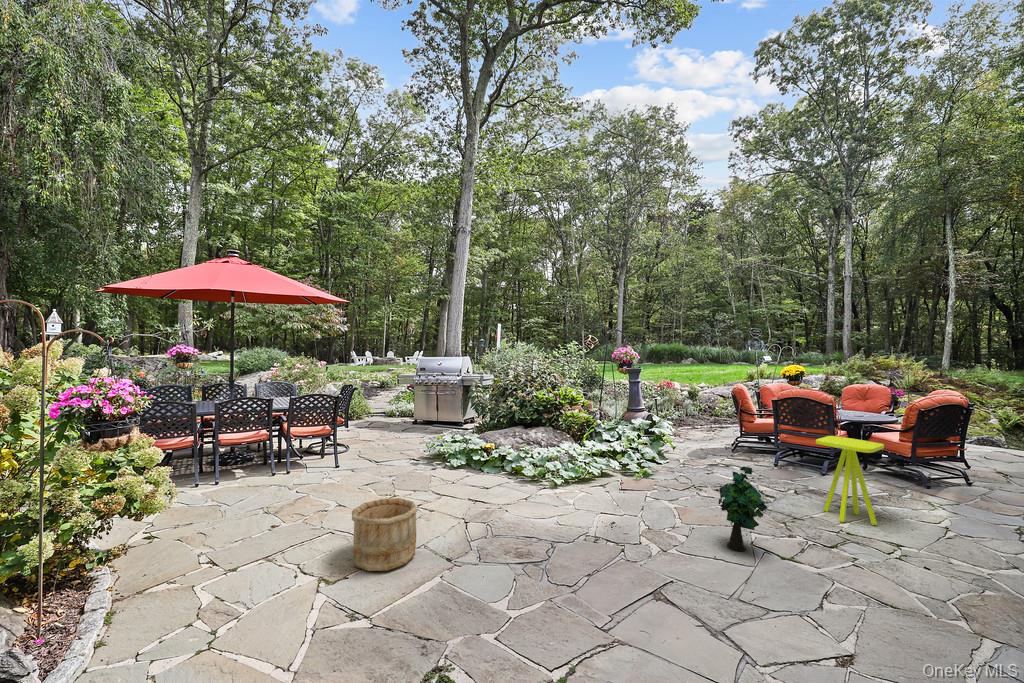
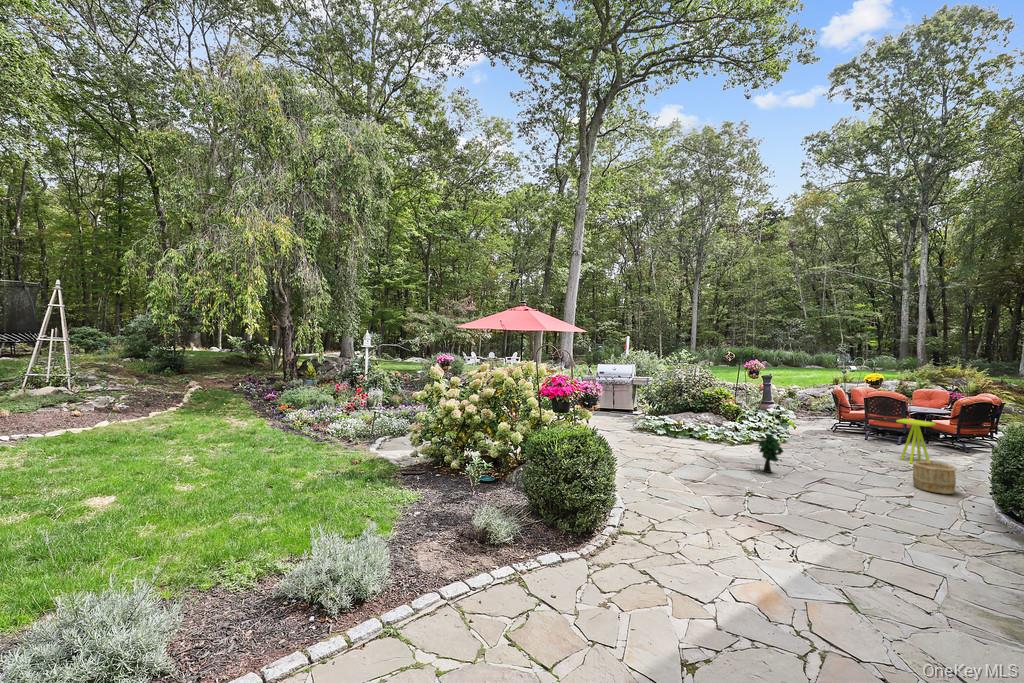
decorative plant: present [714,467,768,551] -> present [756,431,783,473]
wooden bucket: present [352,498,418,571] -> present [912,461,956,494]

